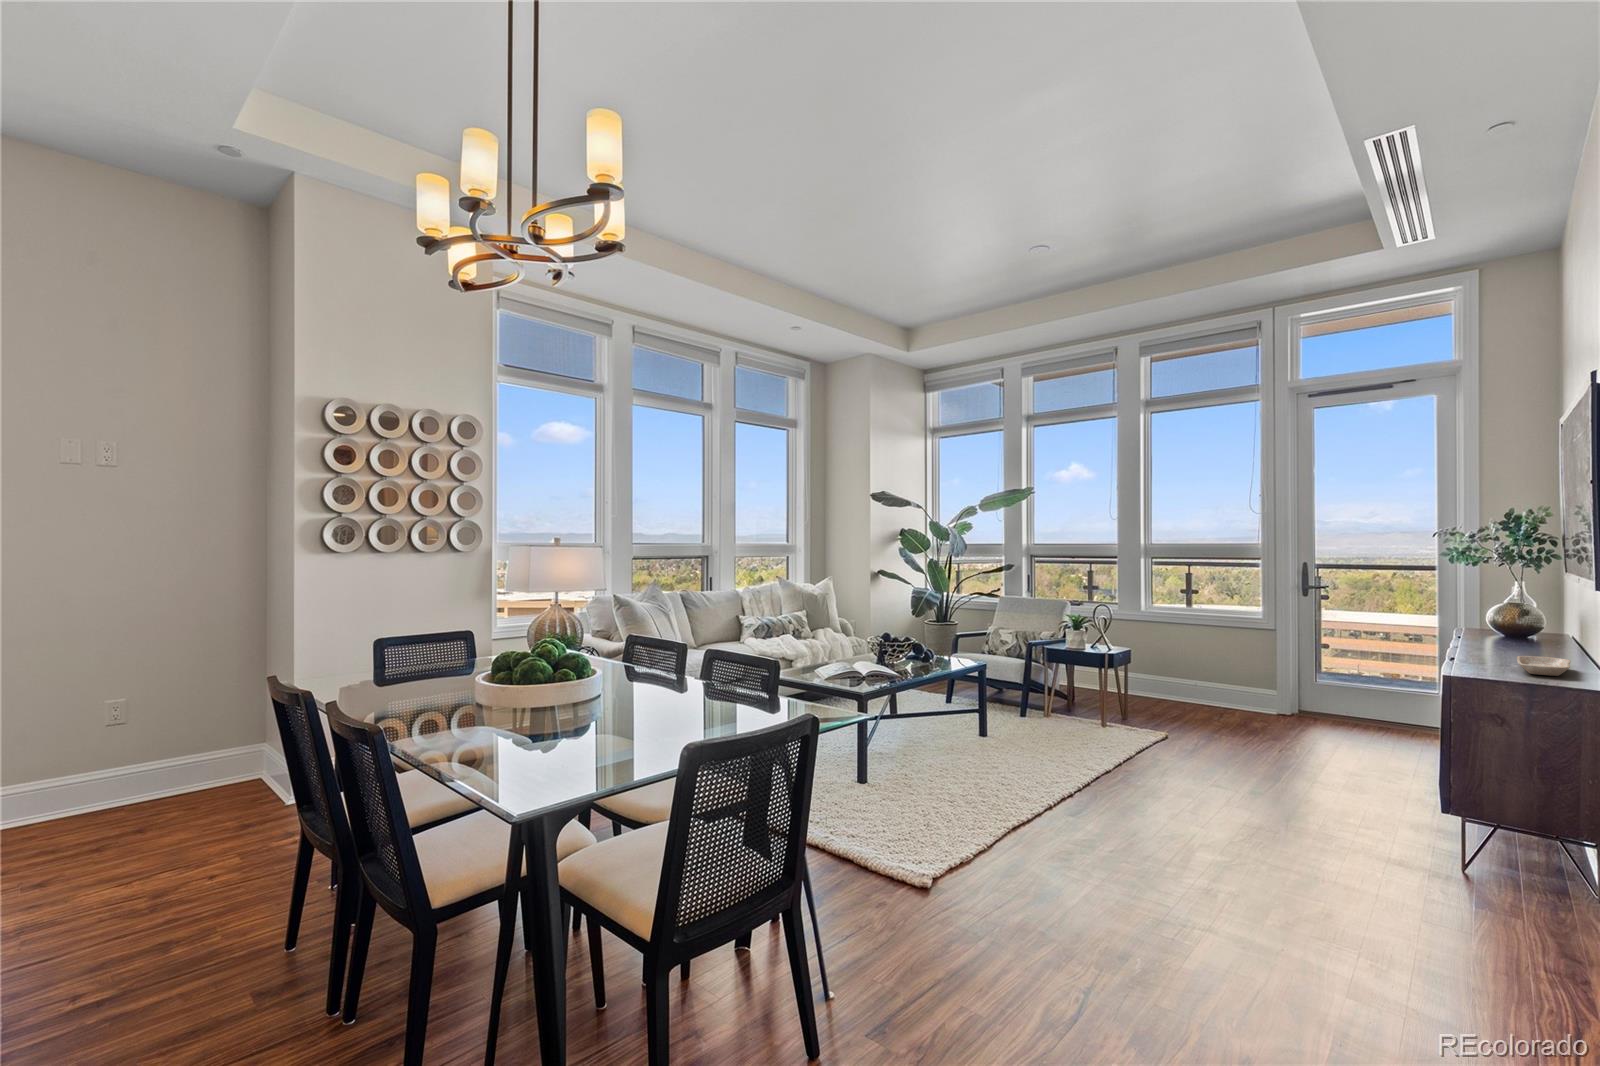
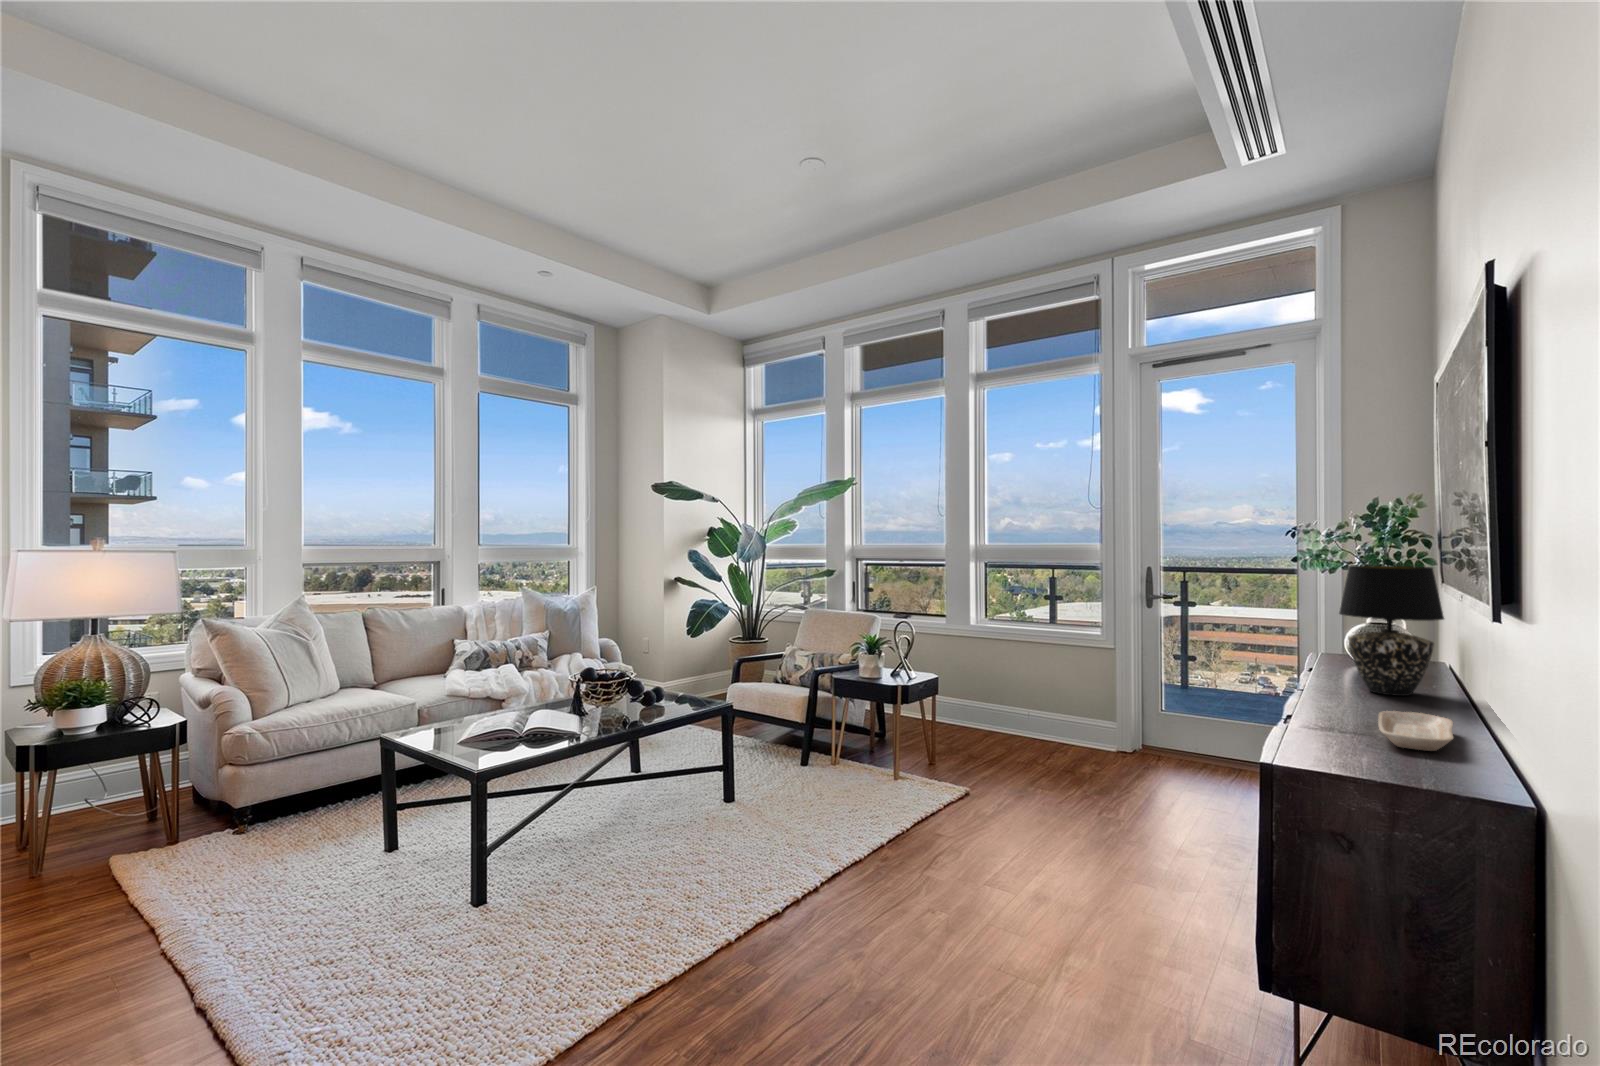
table lamp: none [1484,559,1567,652] -> present [1339,565,1444,696]

